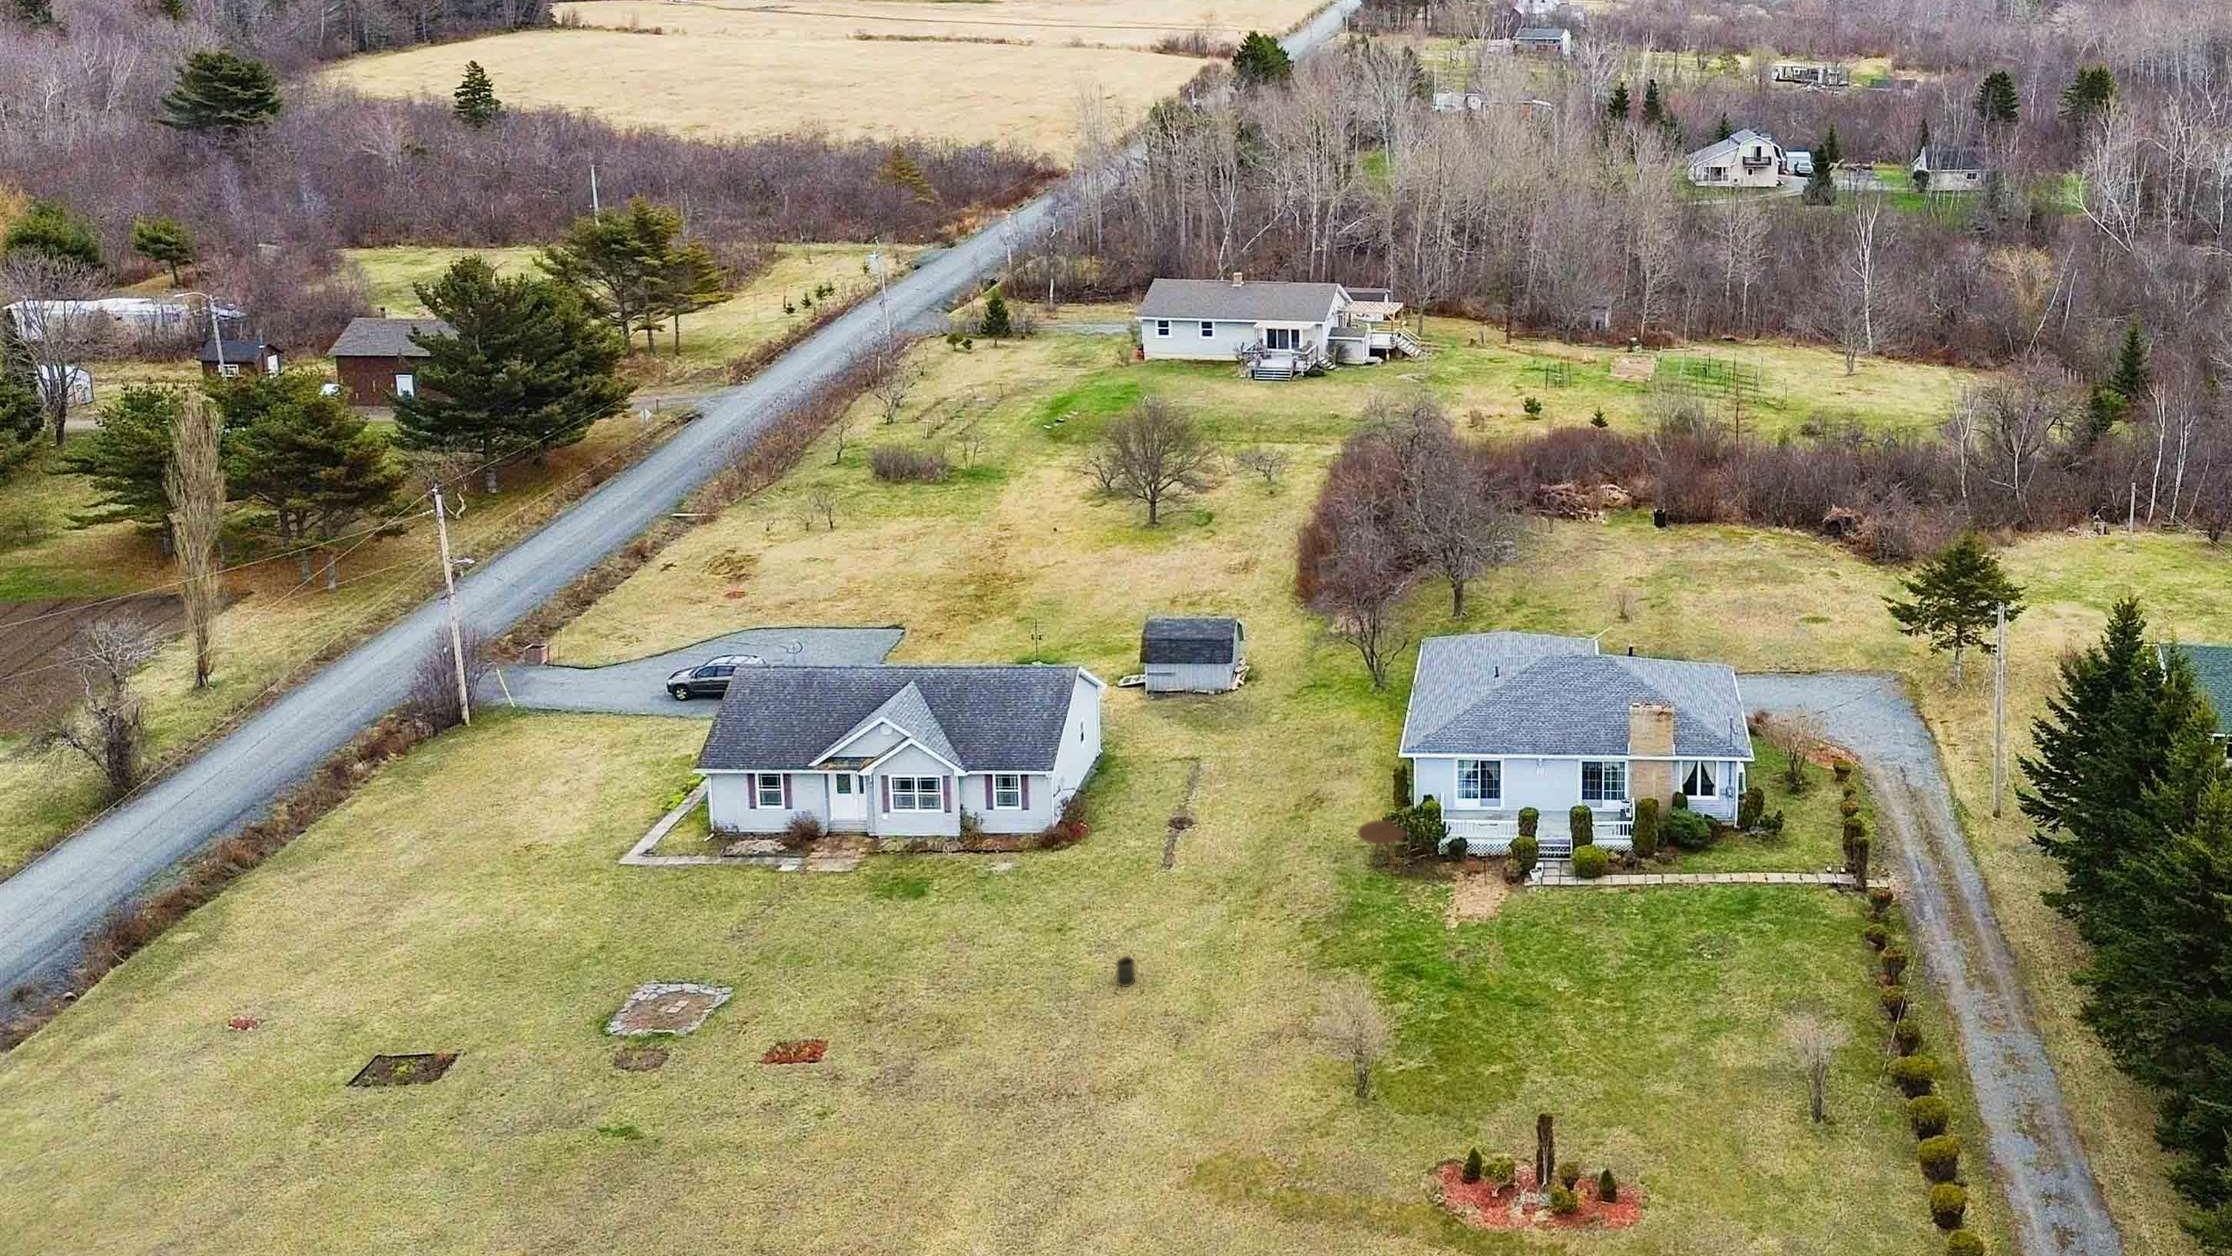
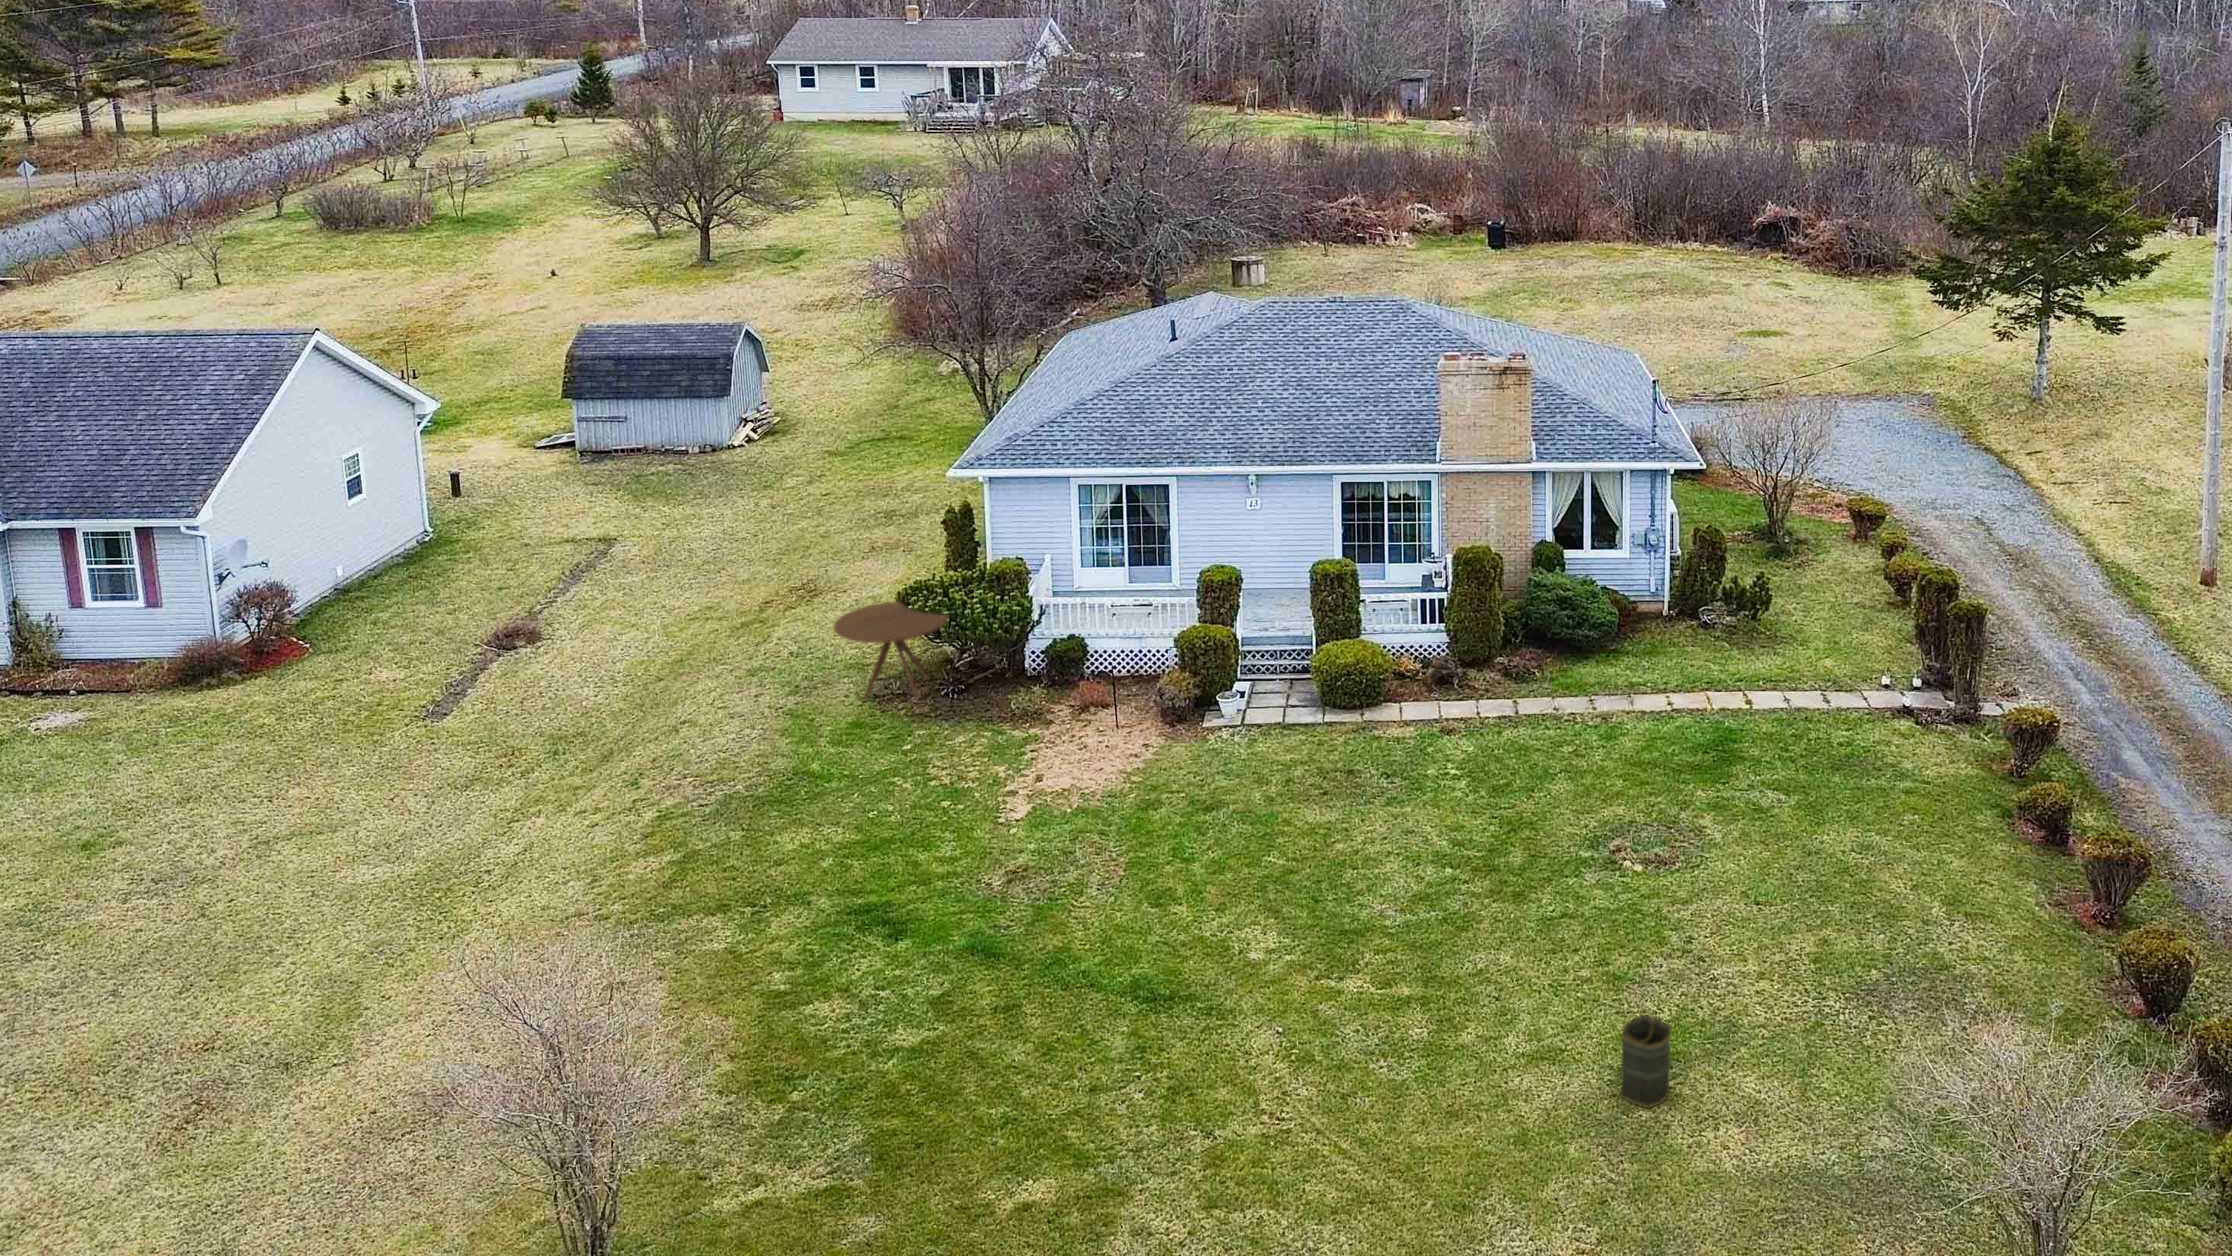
basket: present [1117,956,1135,987] -> present [1620,996,1672,1108]

